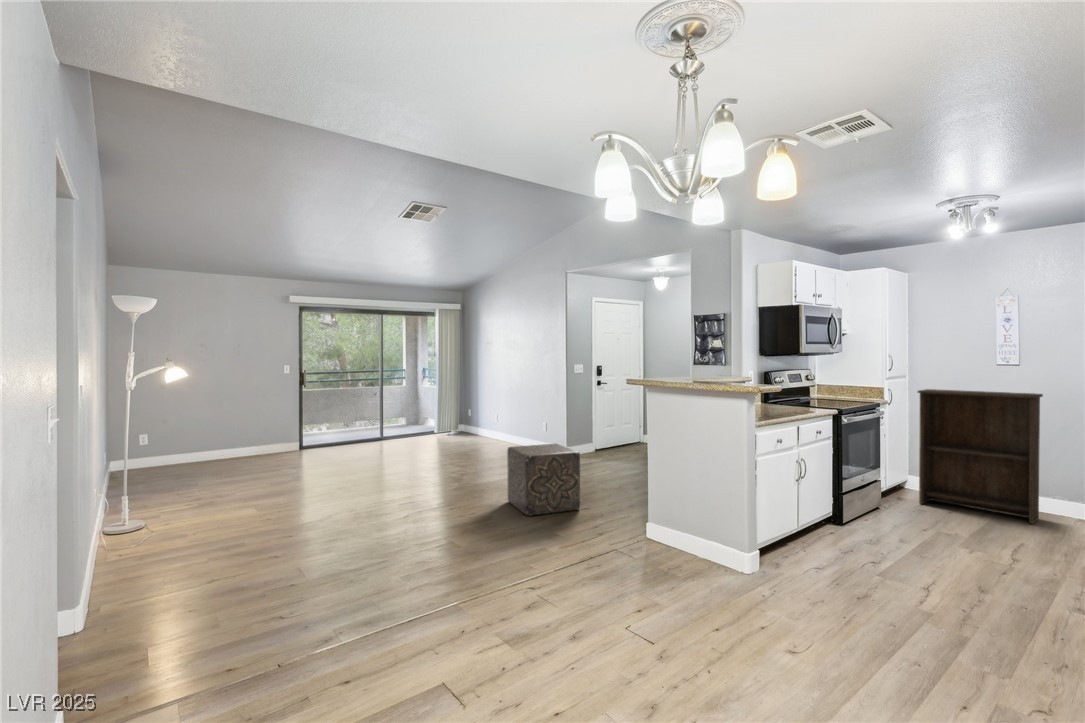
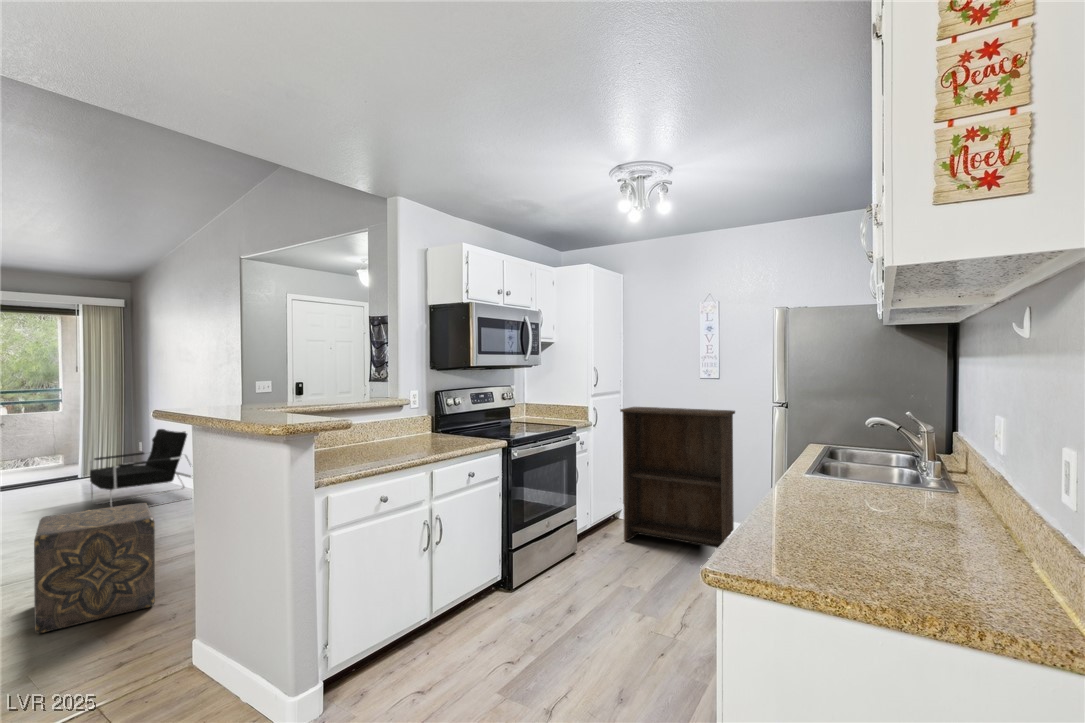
armchair: none [462,399,535,456] -> present [90,429,191,507]

